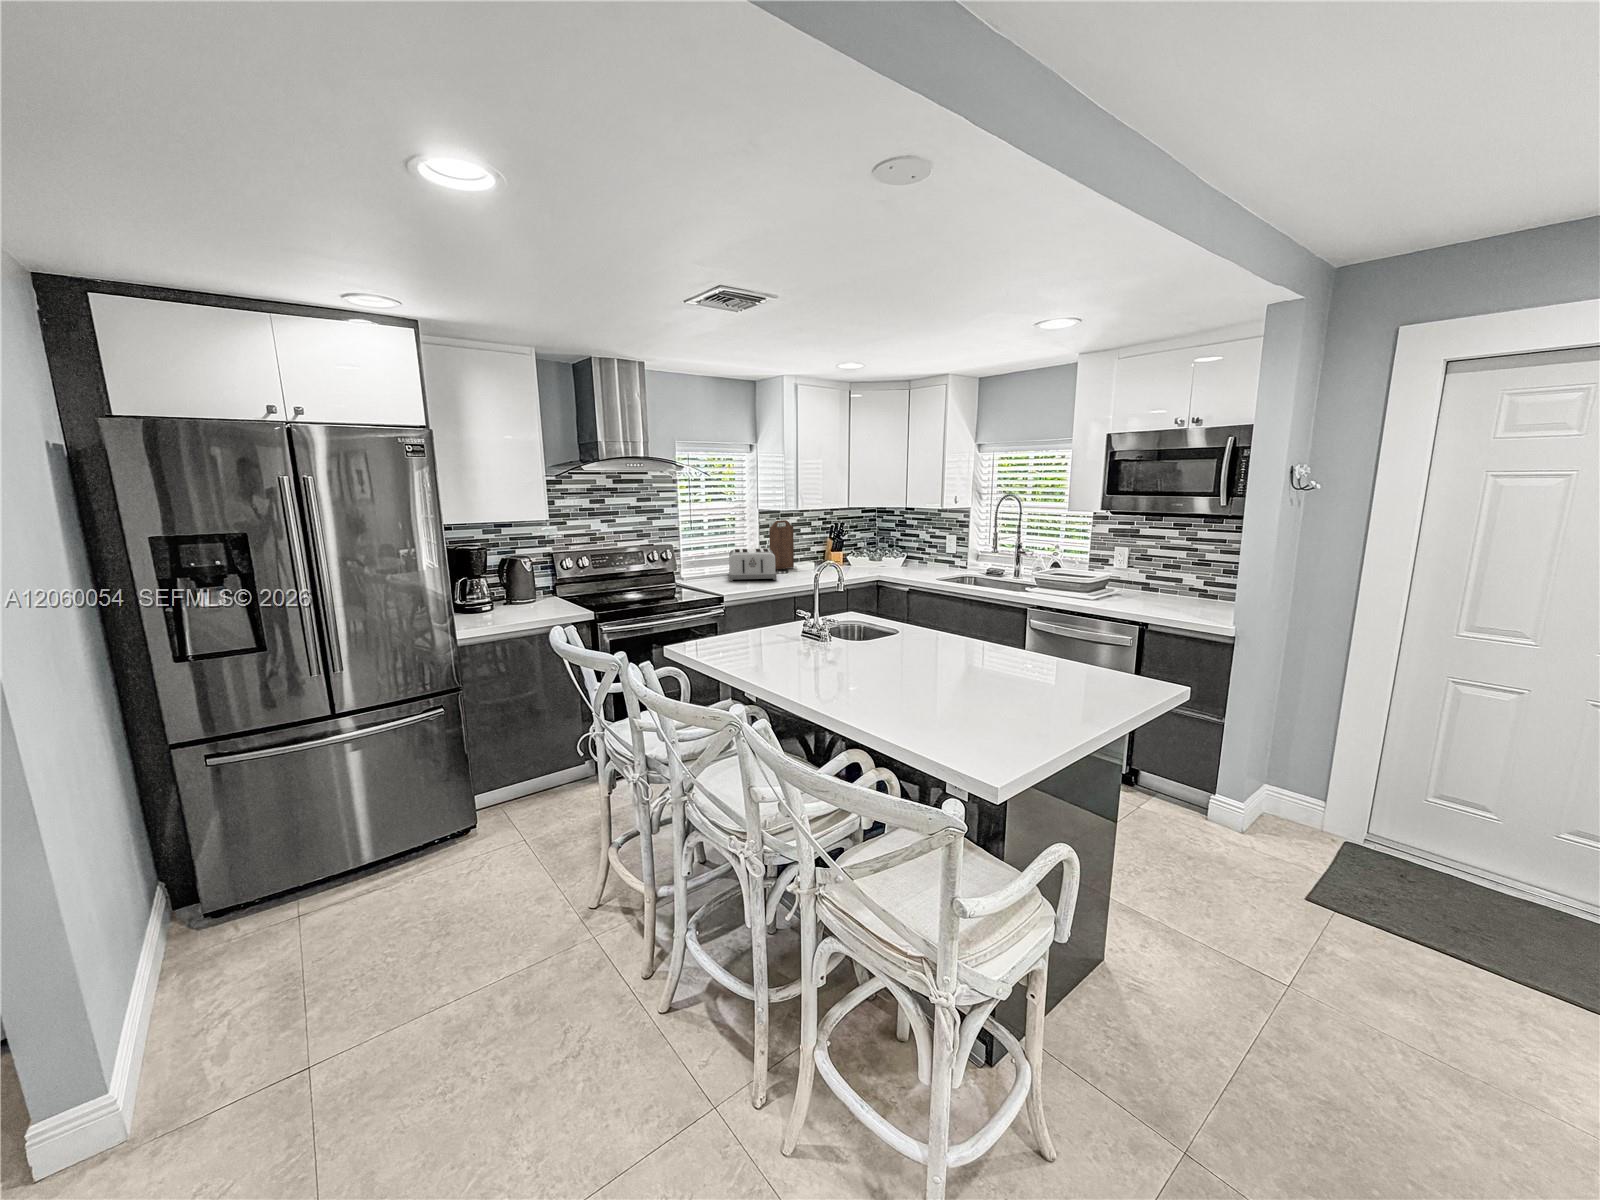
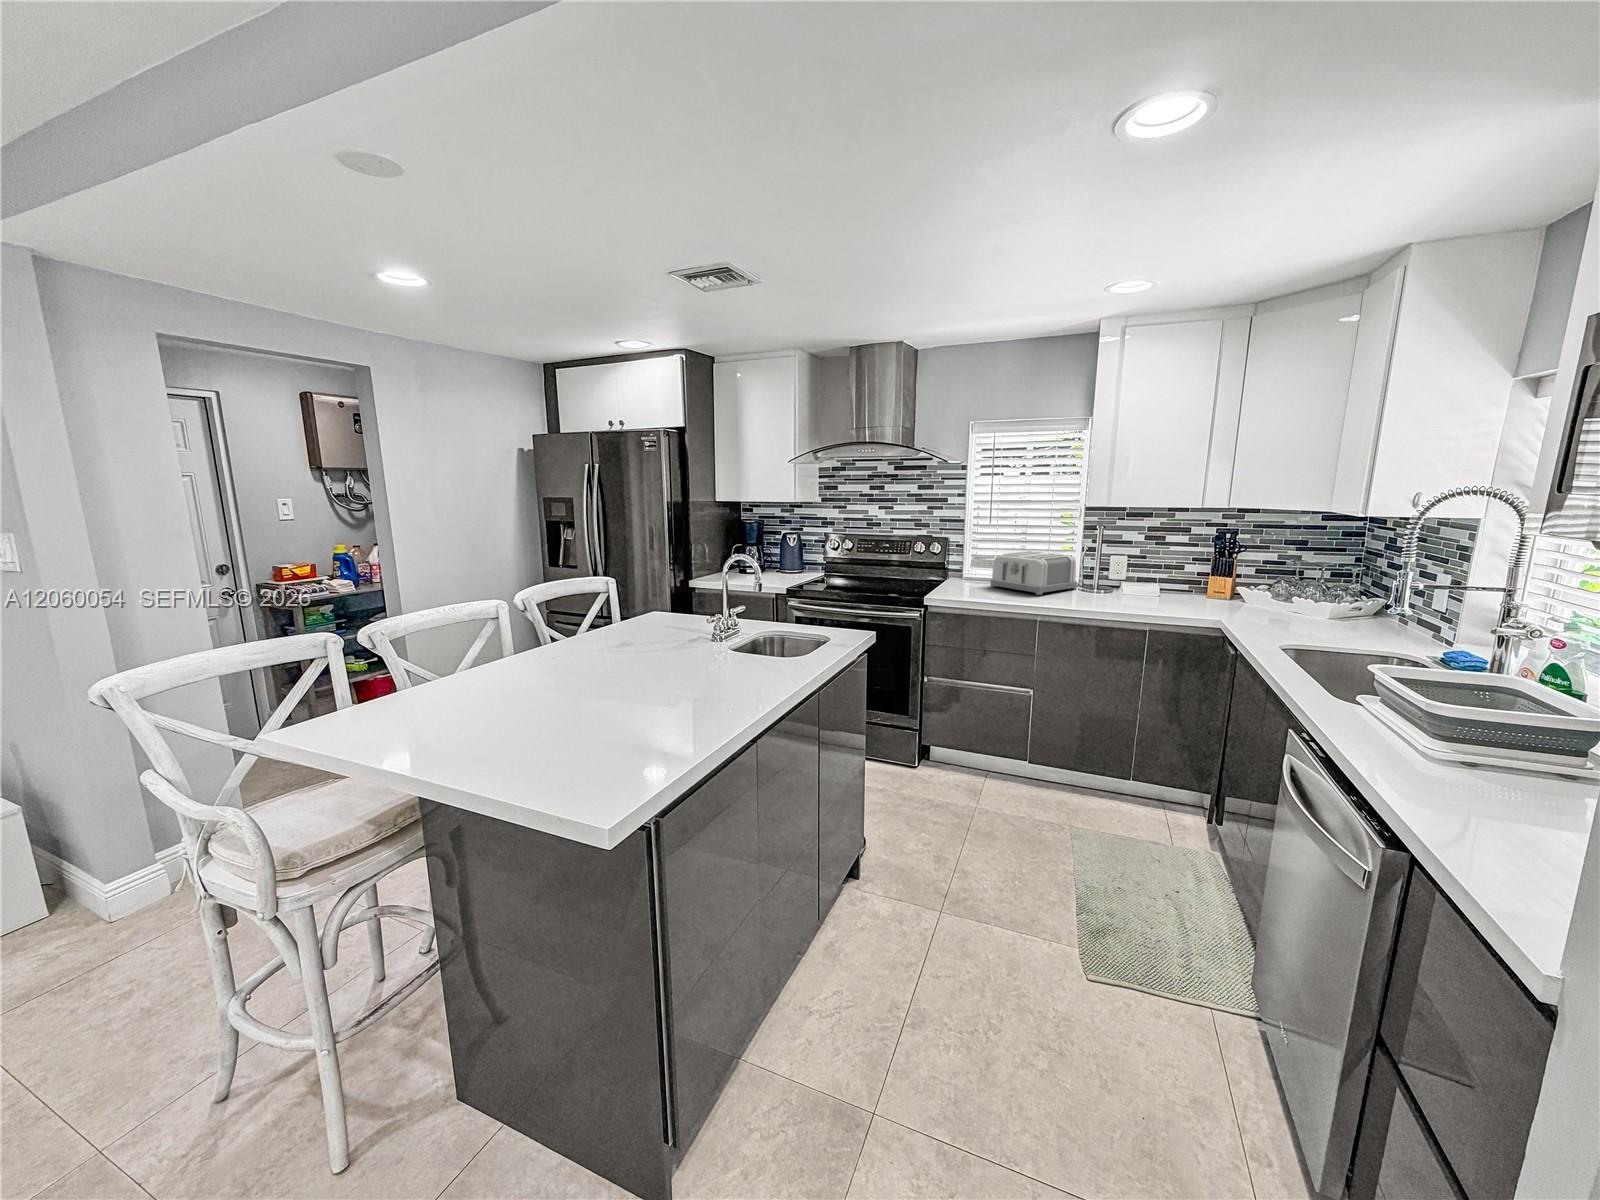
cutting board: present [769,520,794,569] -> none [1093,521,1140,588]

